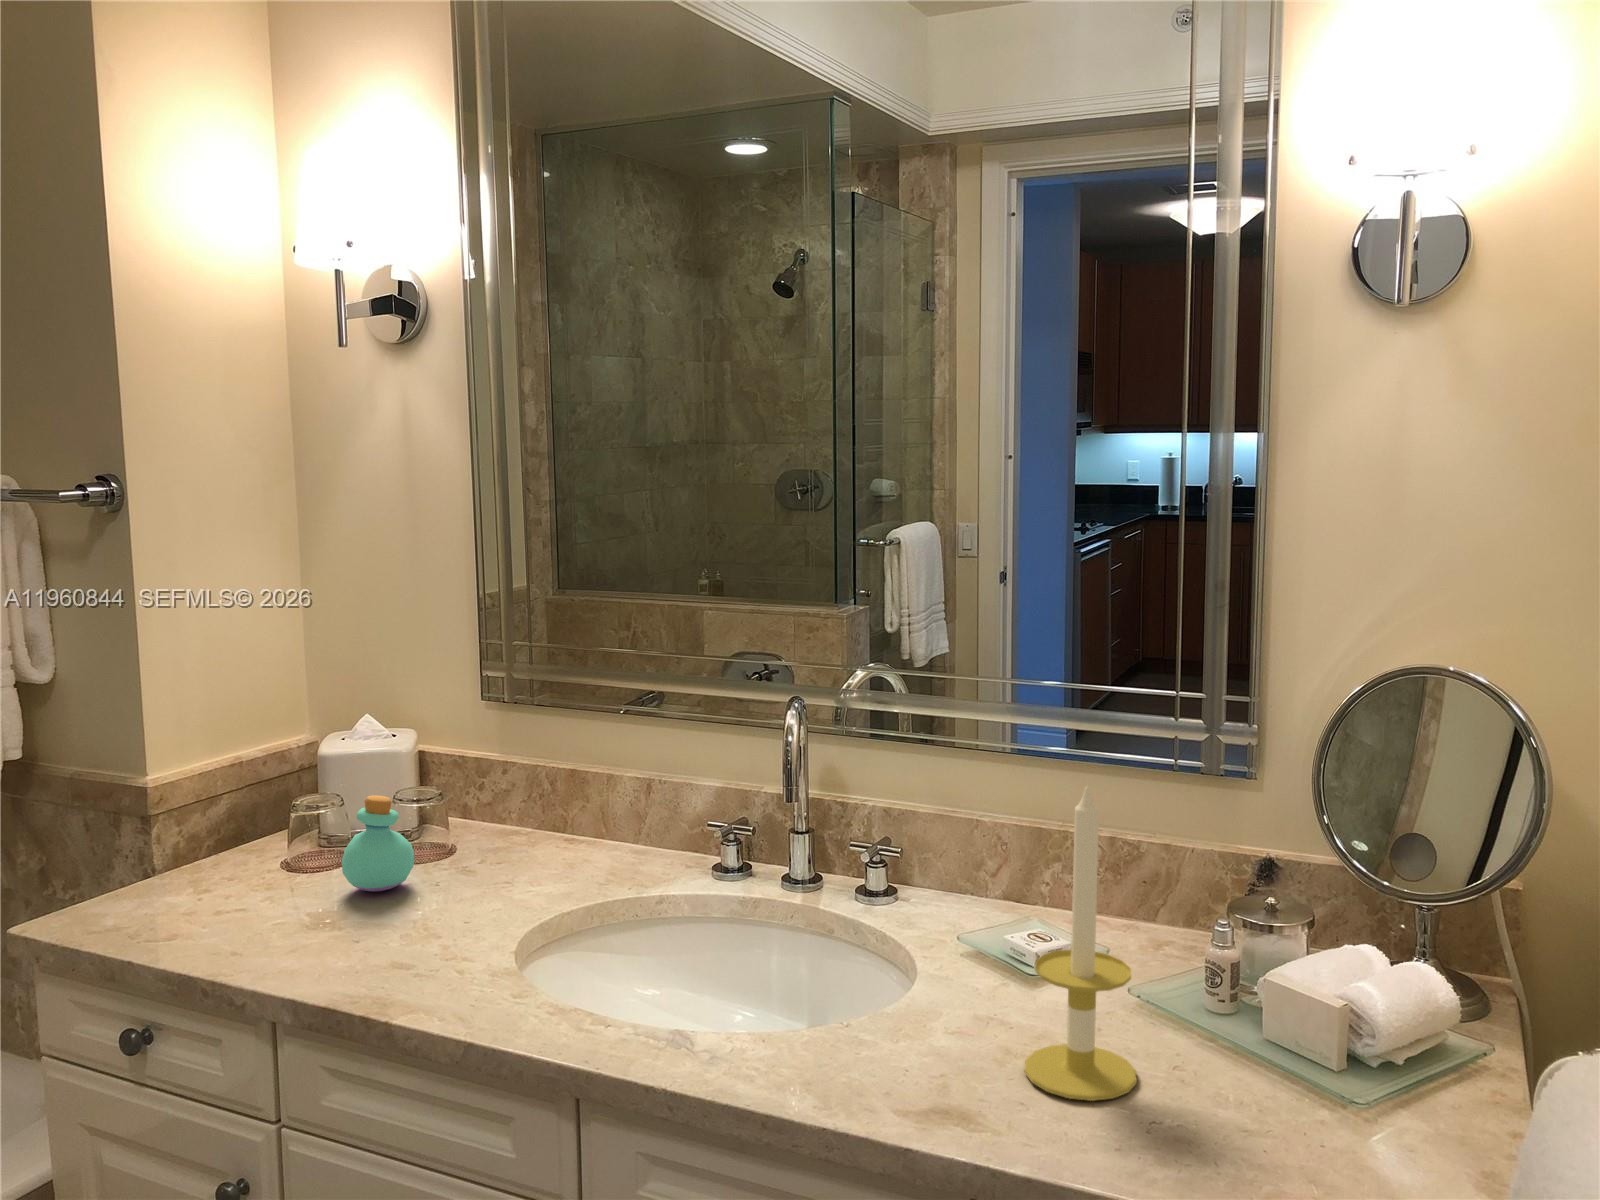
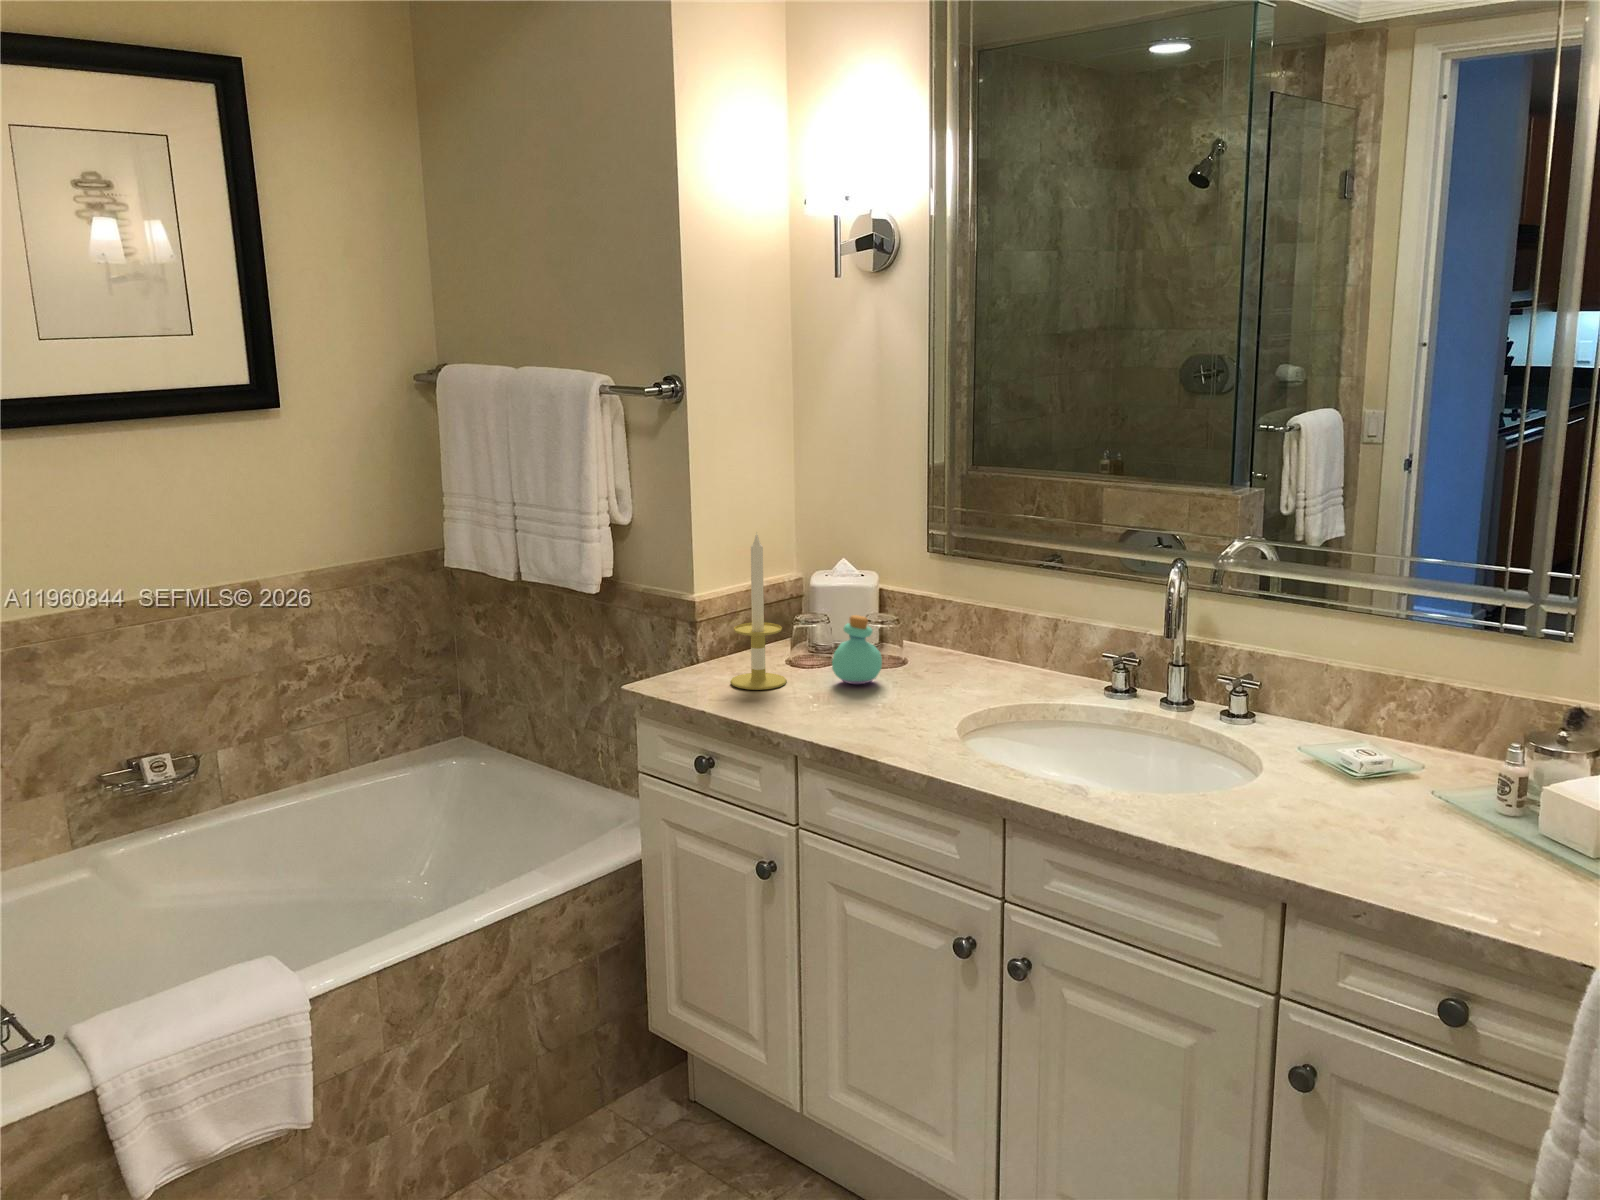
candle: present [1024,786,1137,1101] -> present [730,532,787,690]

